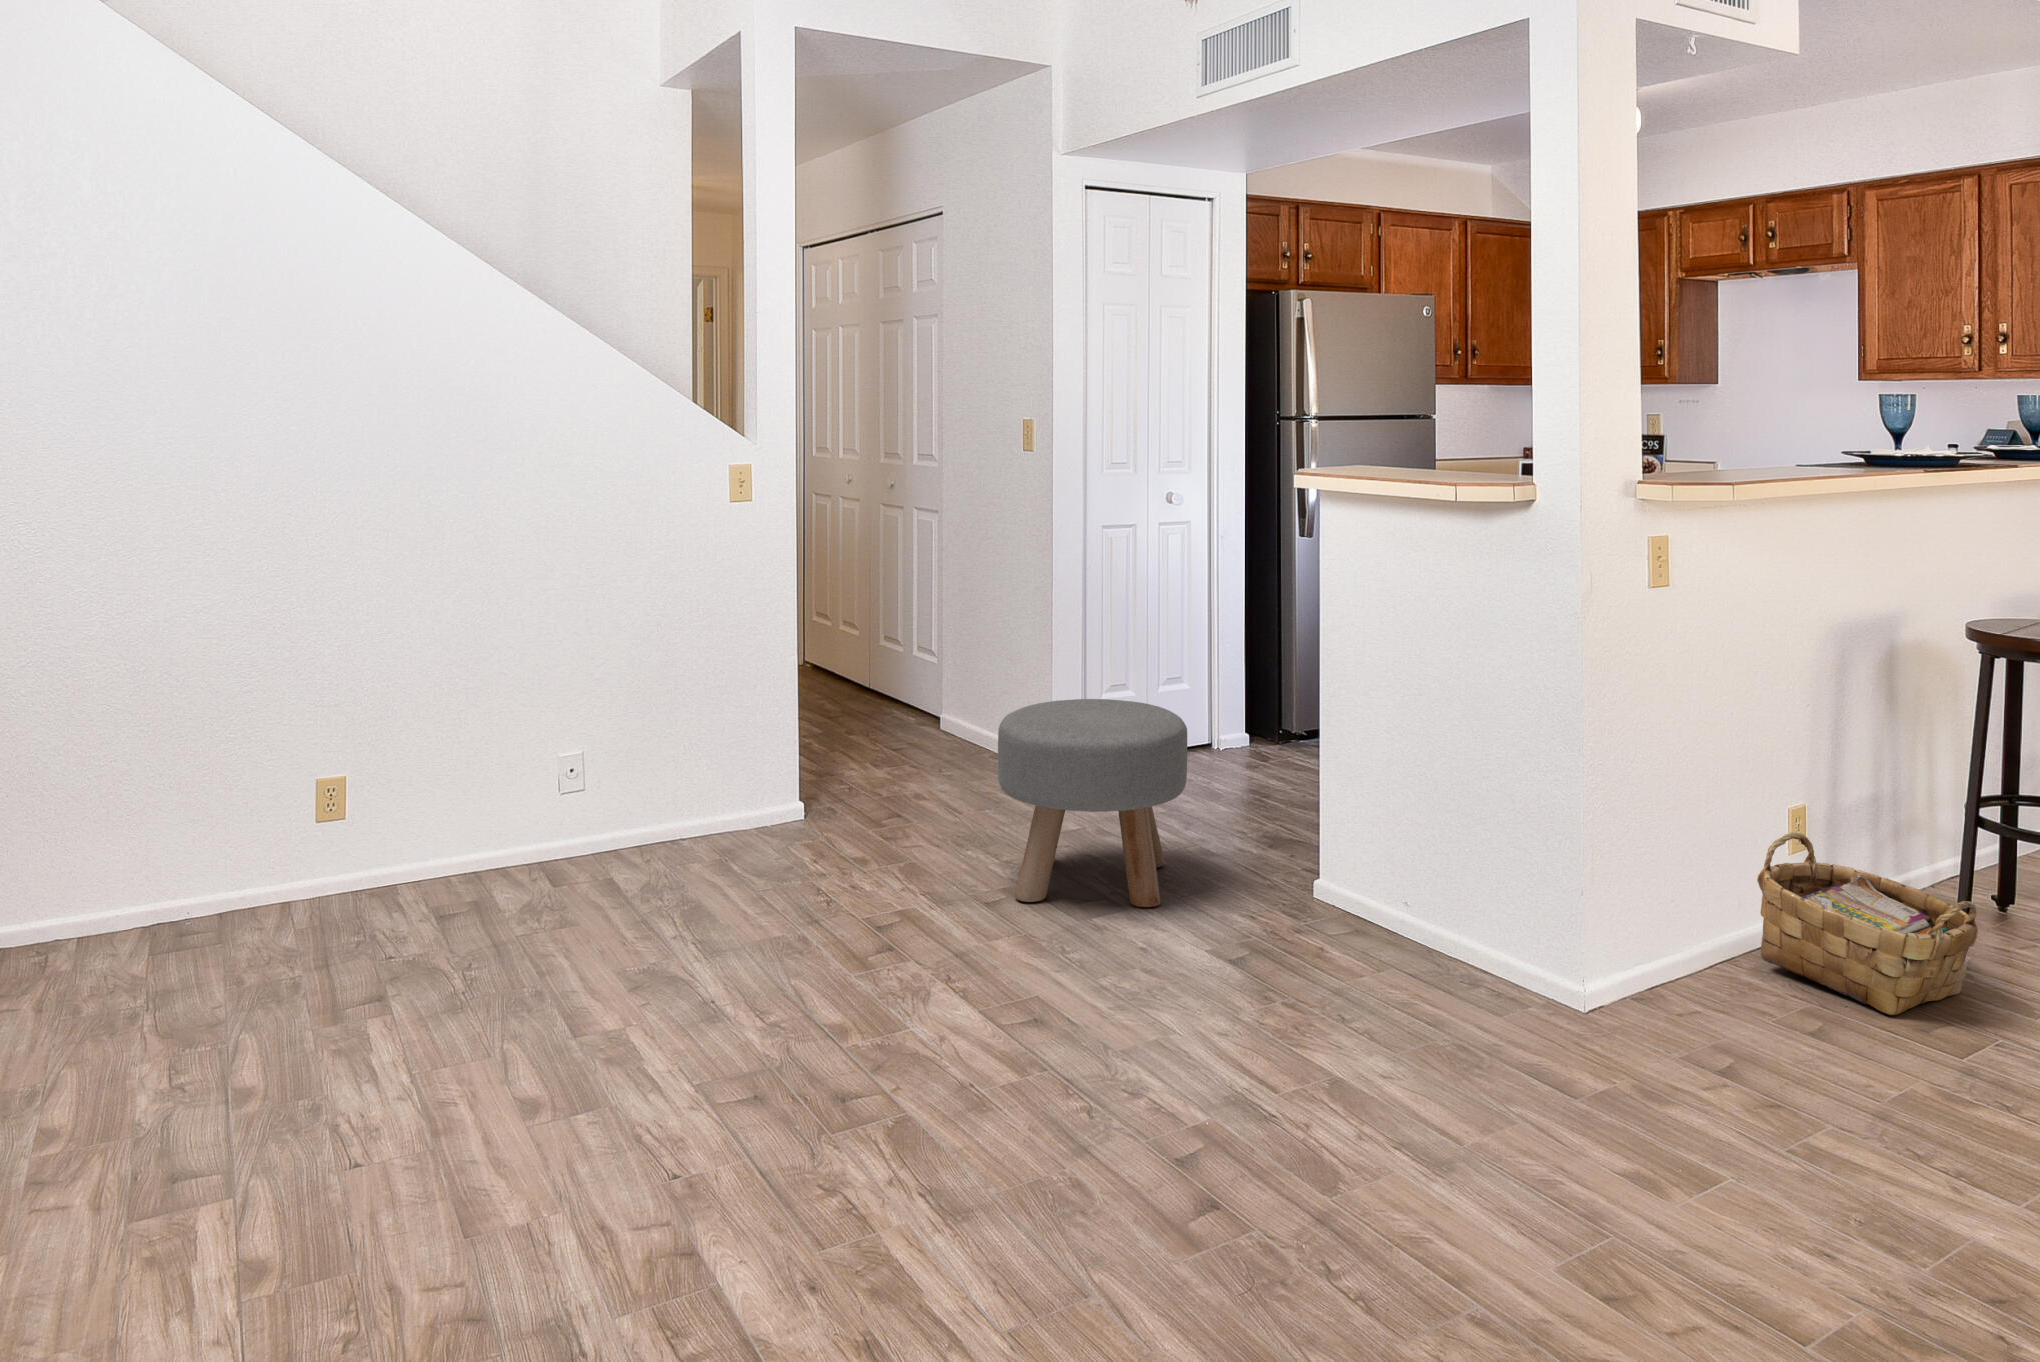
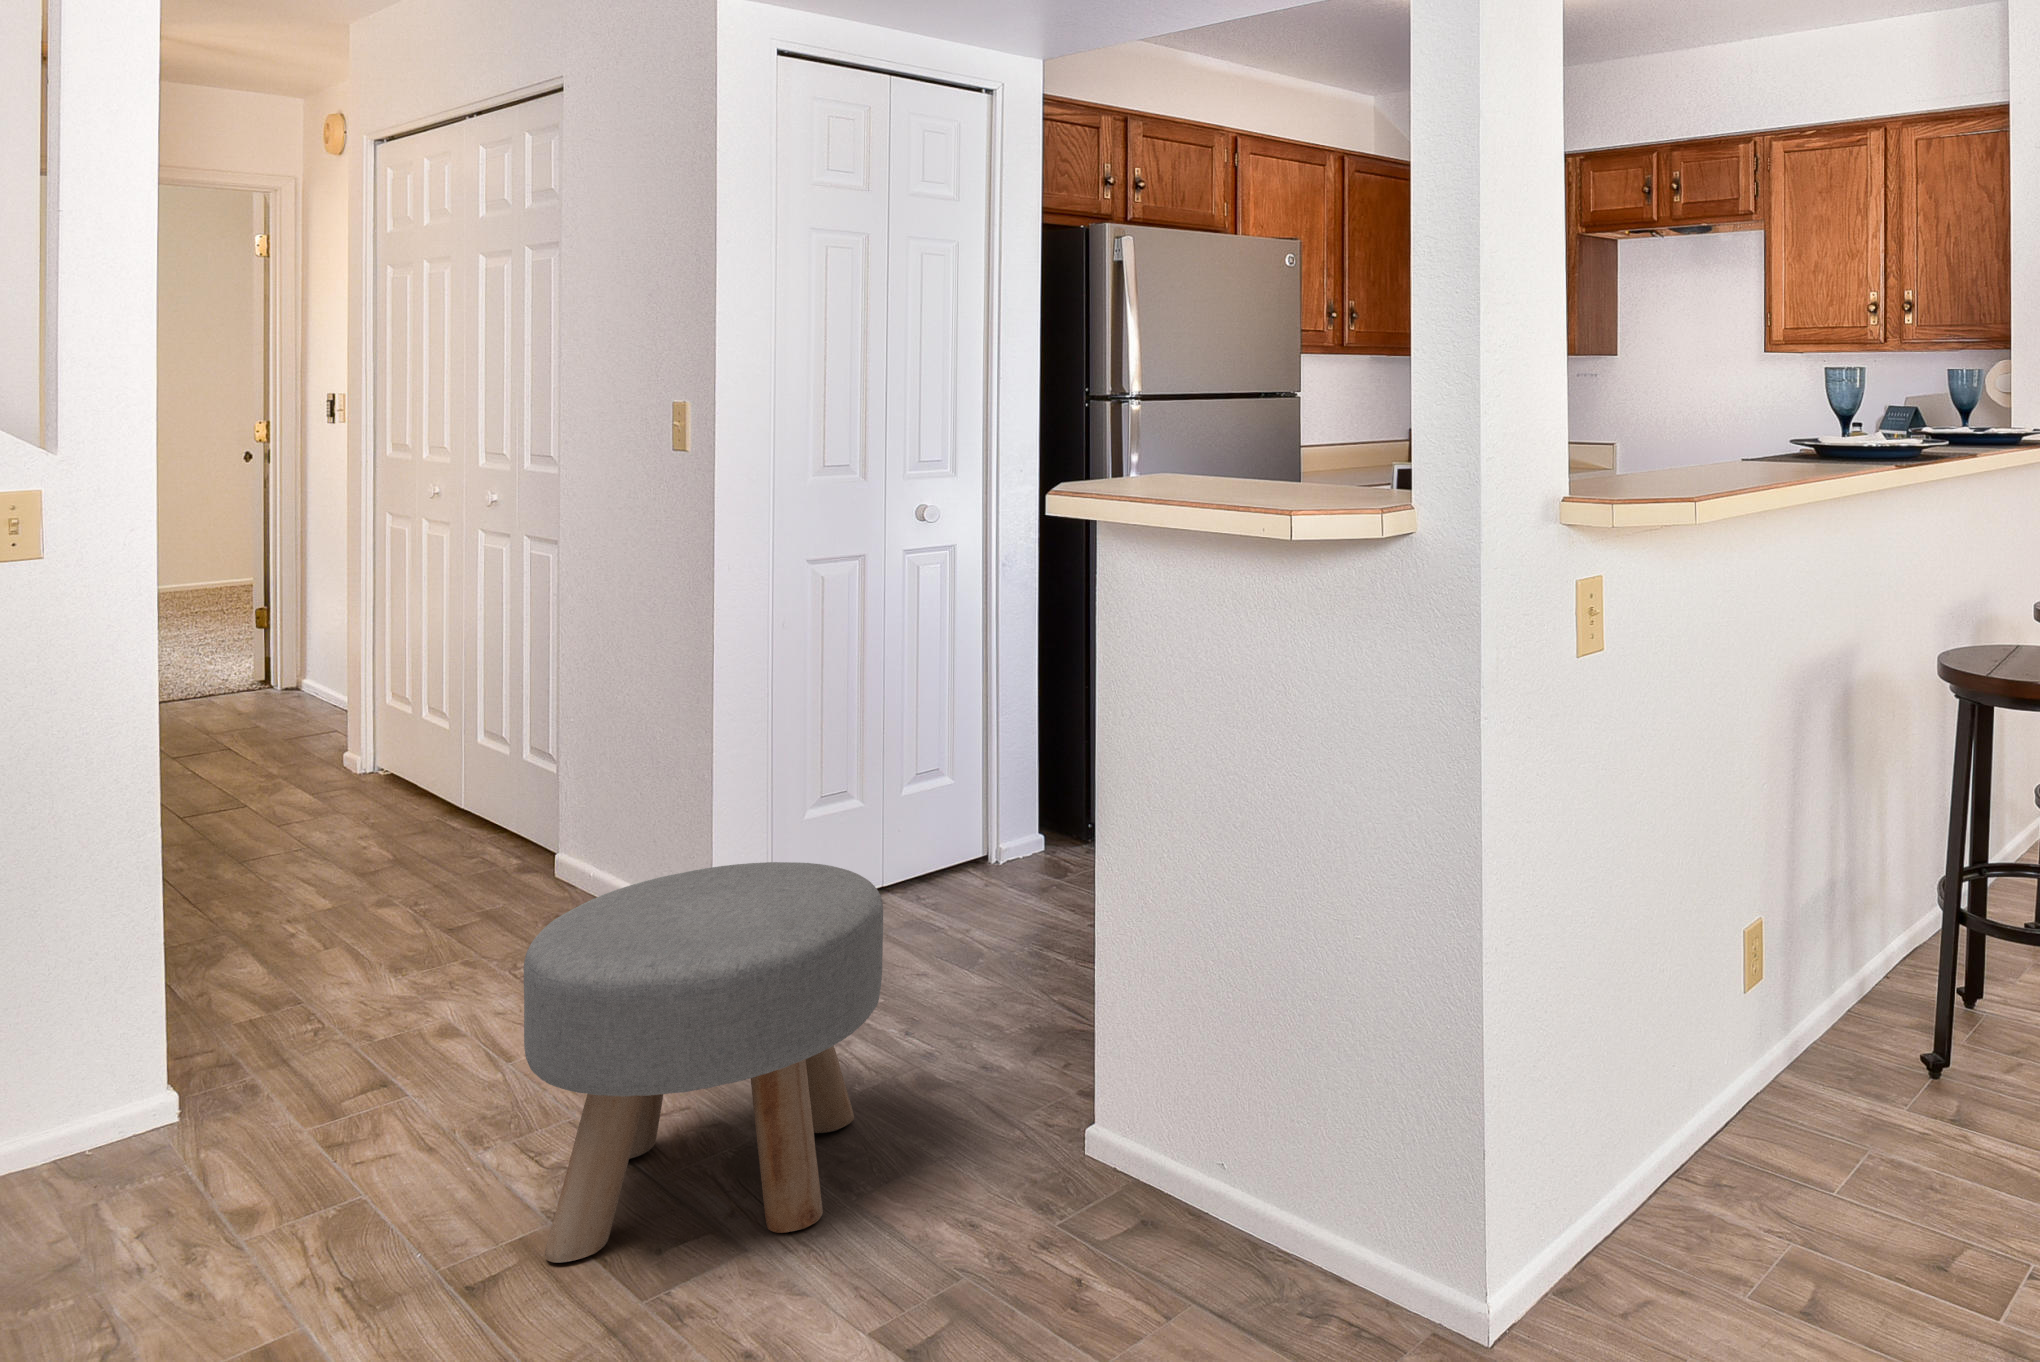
woven basket: present [1757,832,1978,1016] -> none [1712,972,1986,1242]

